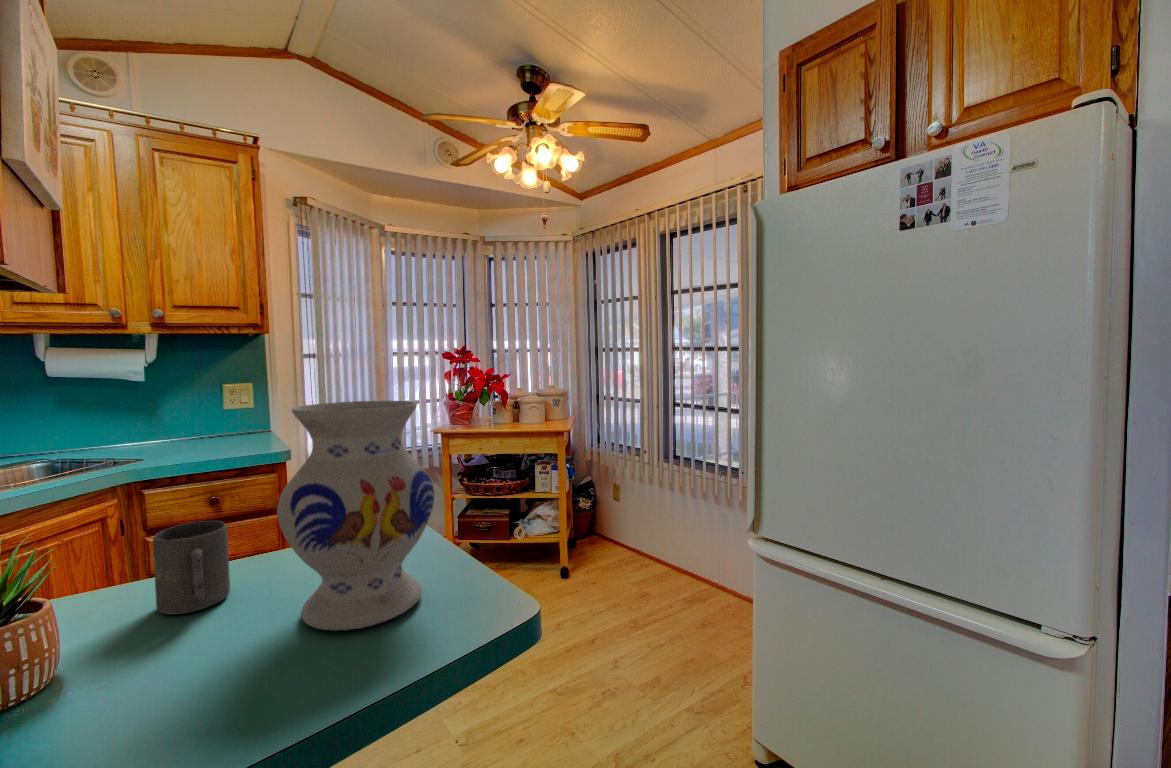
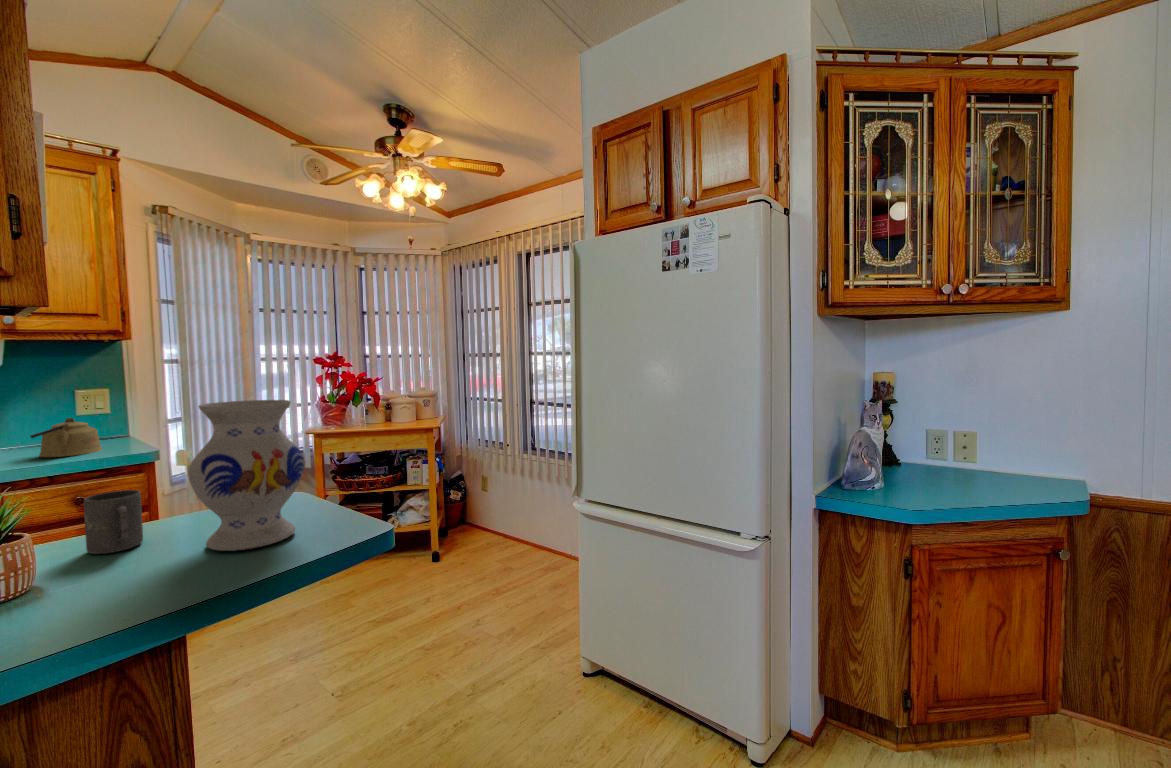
kettle: none [175,413,242,453] -> present [30,418,102,457]

